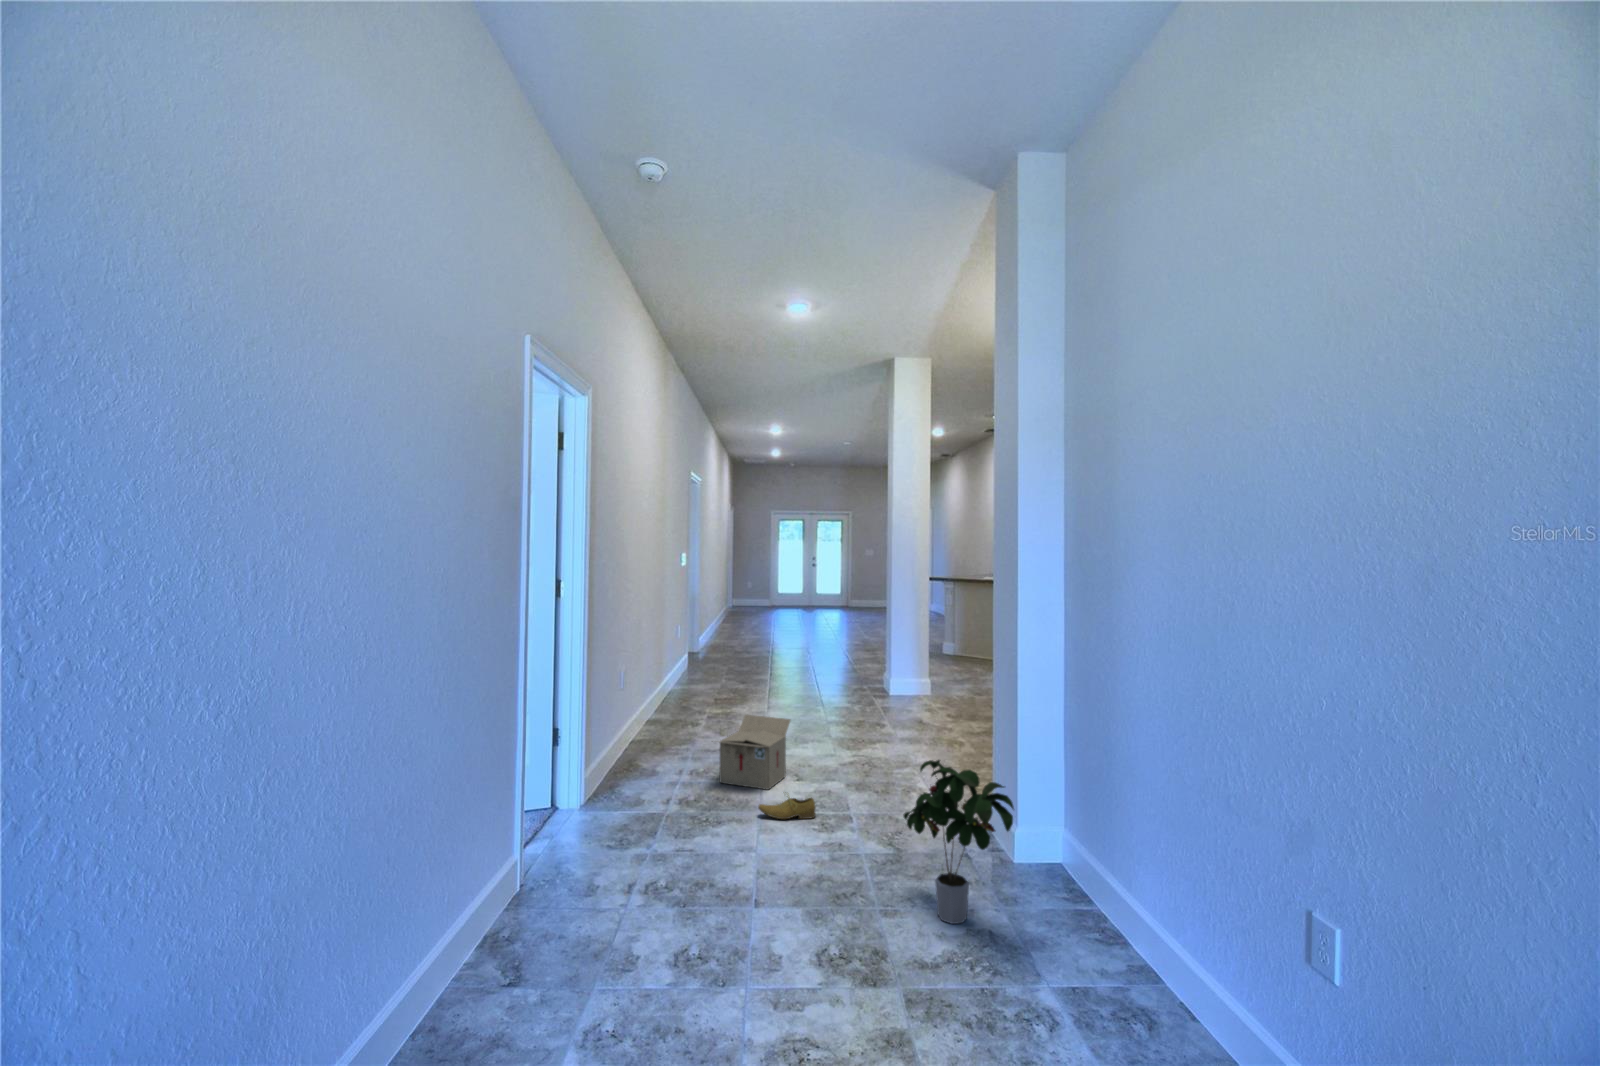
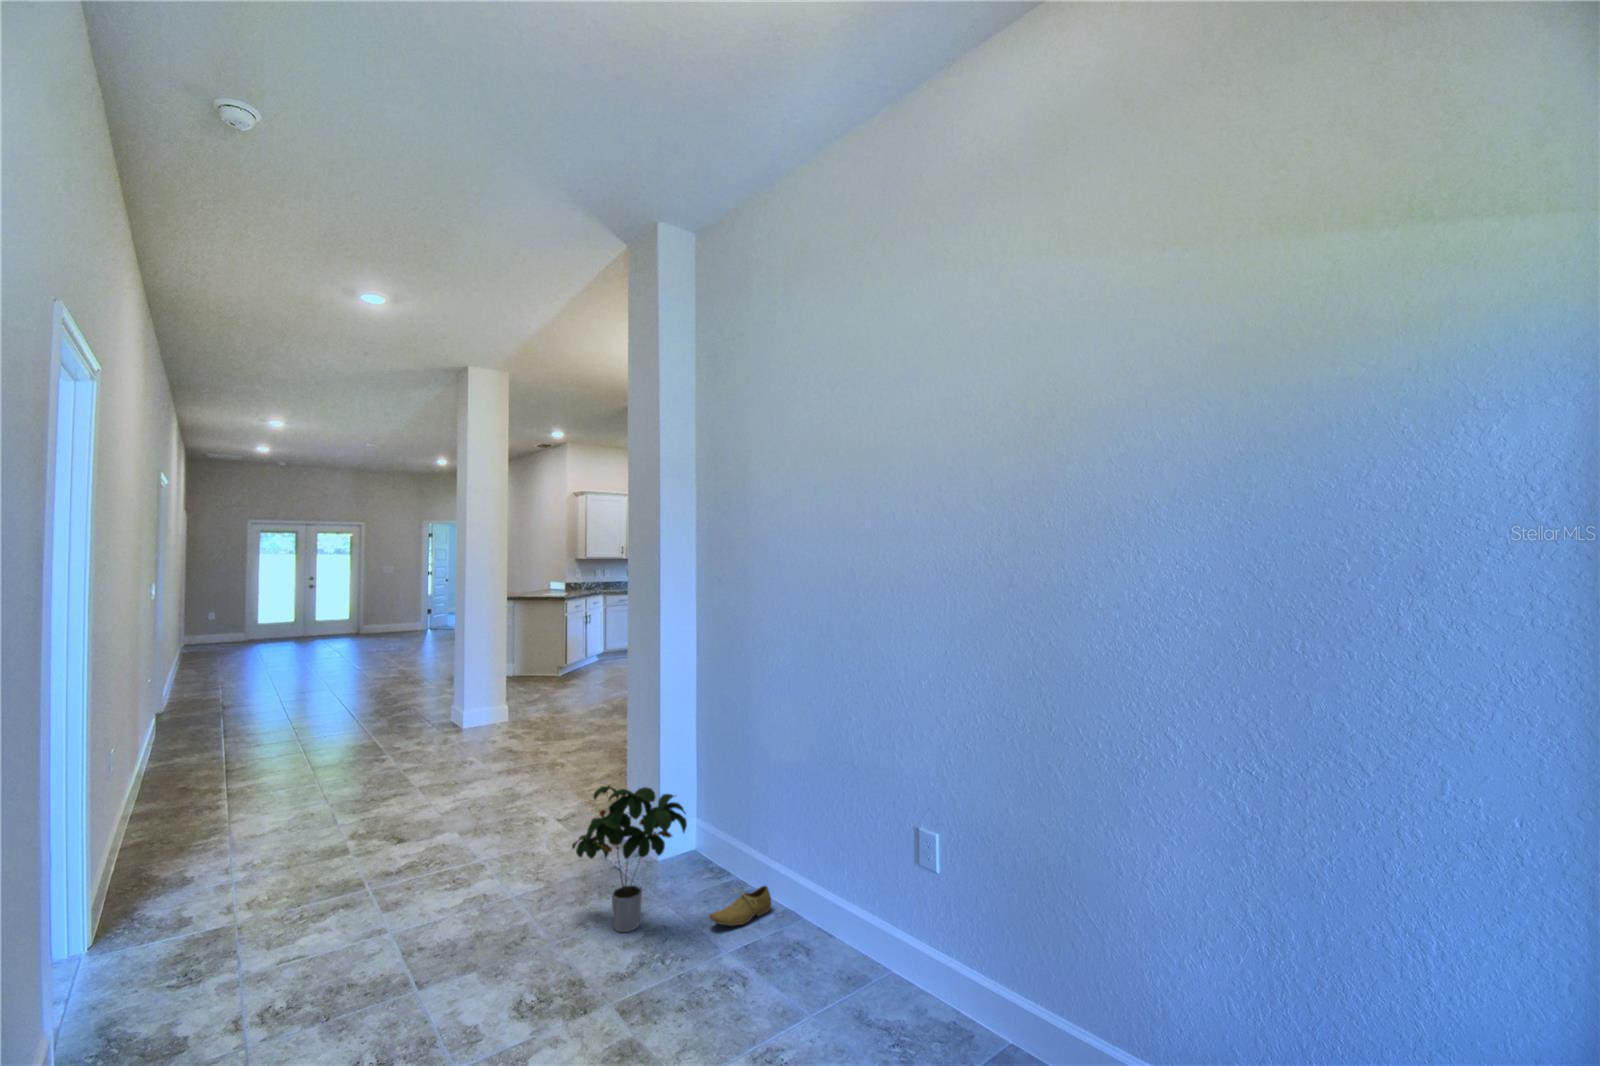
cardboard box: present [719,715,790,790] -> none [284,775,388,871]
shoe: present [758,795,816,819] -> present [709,886,771,926]

